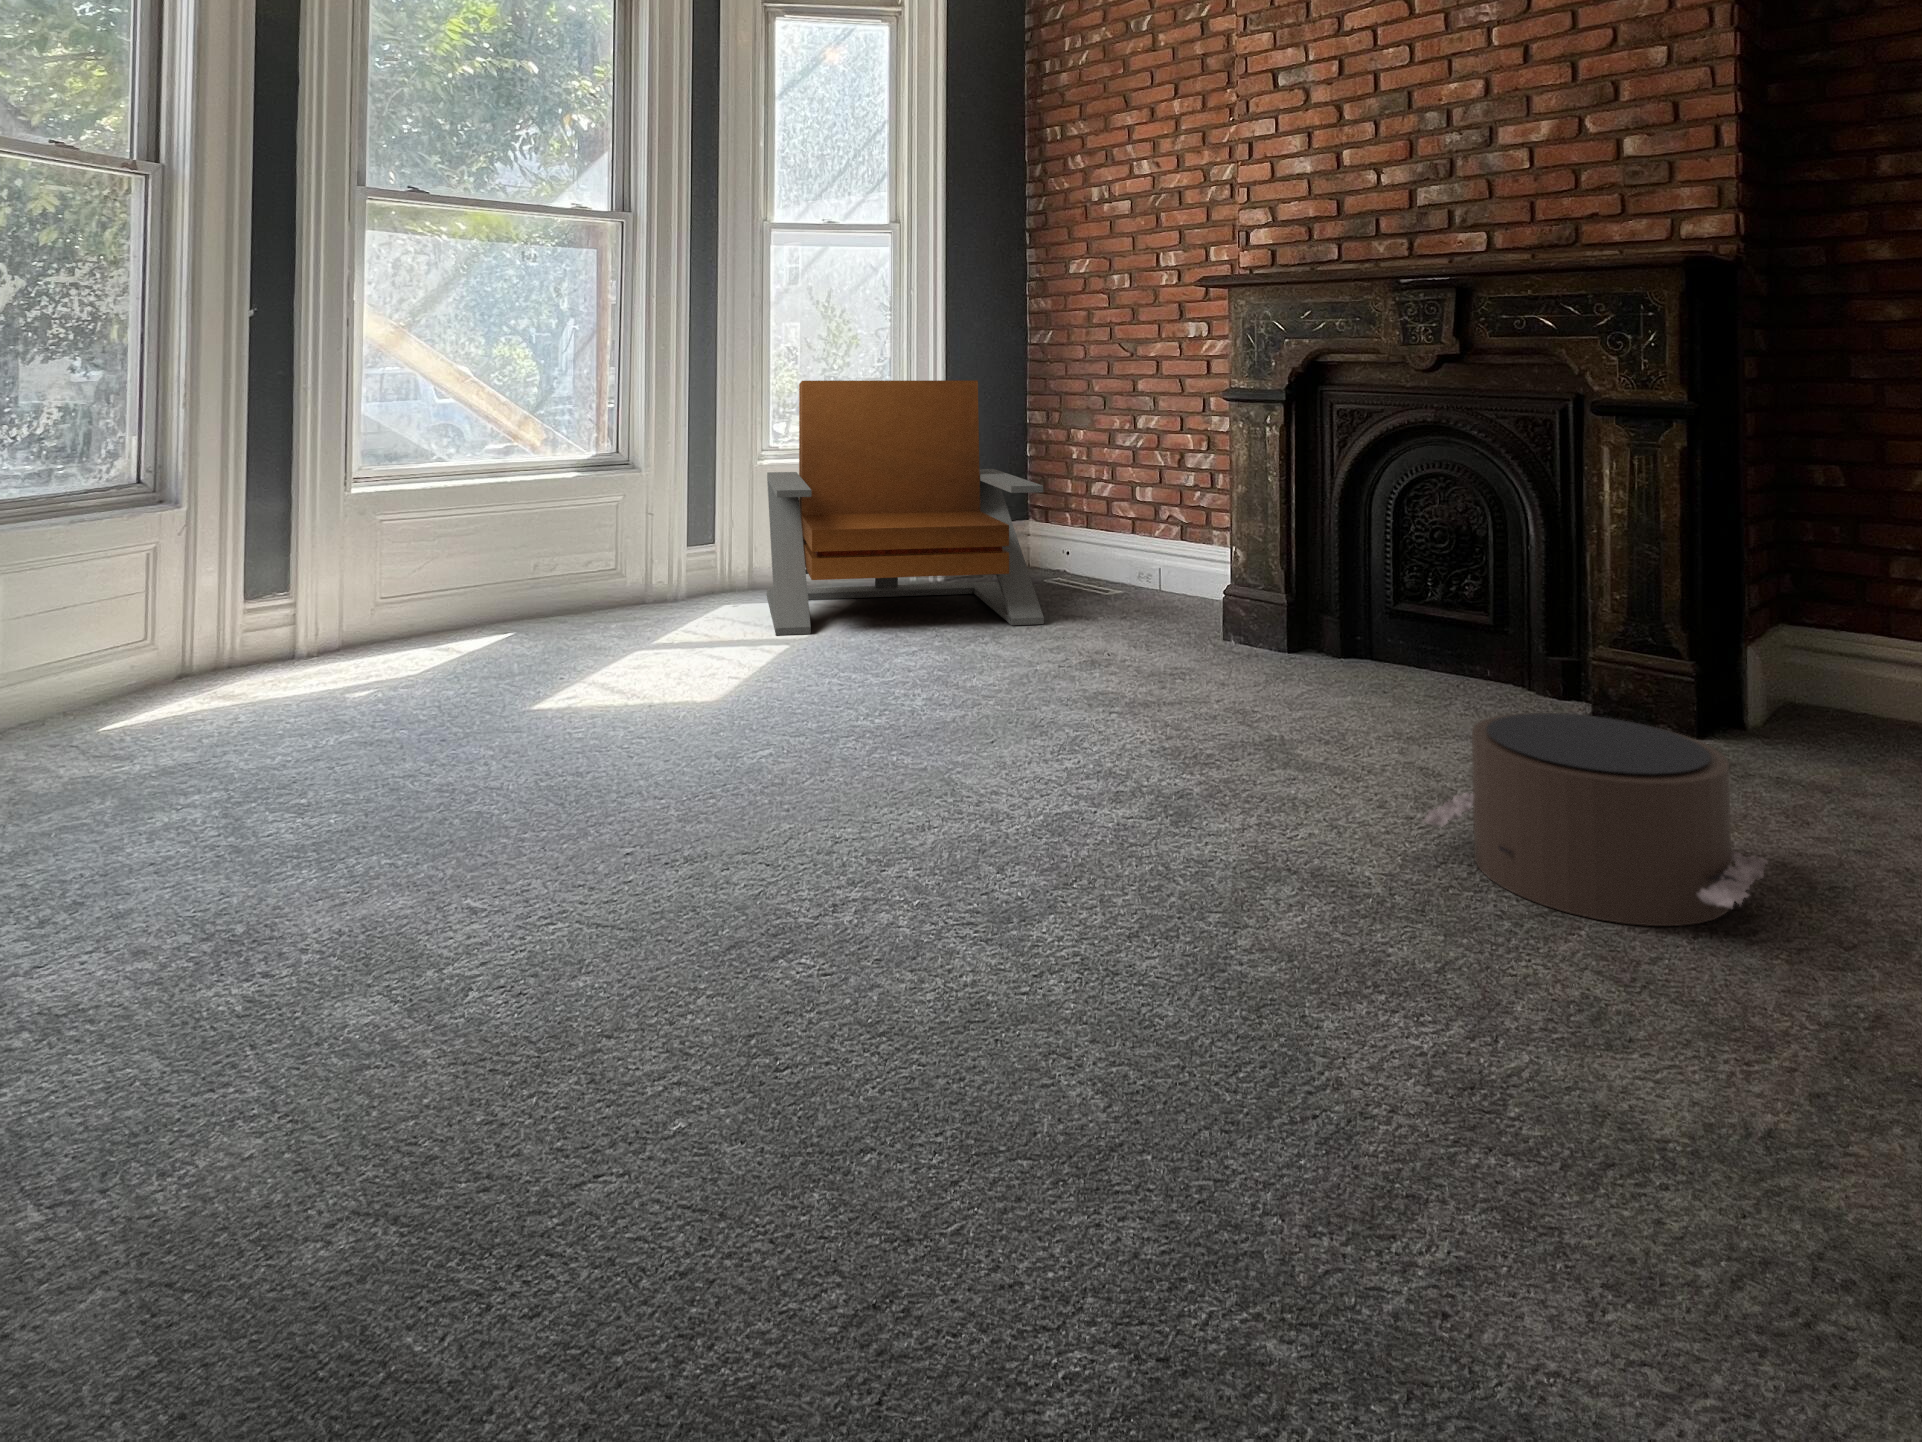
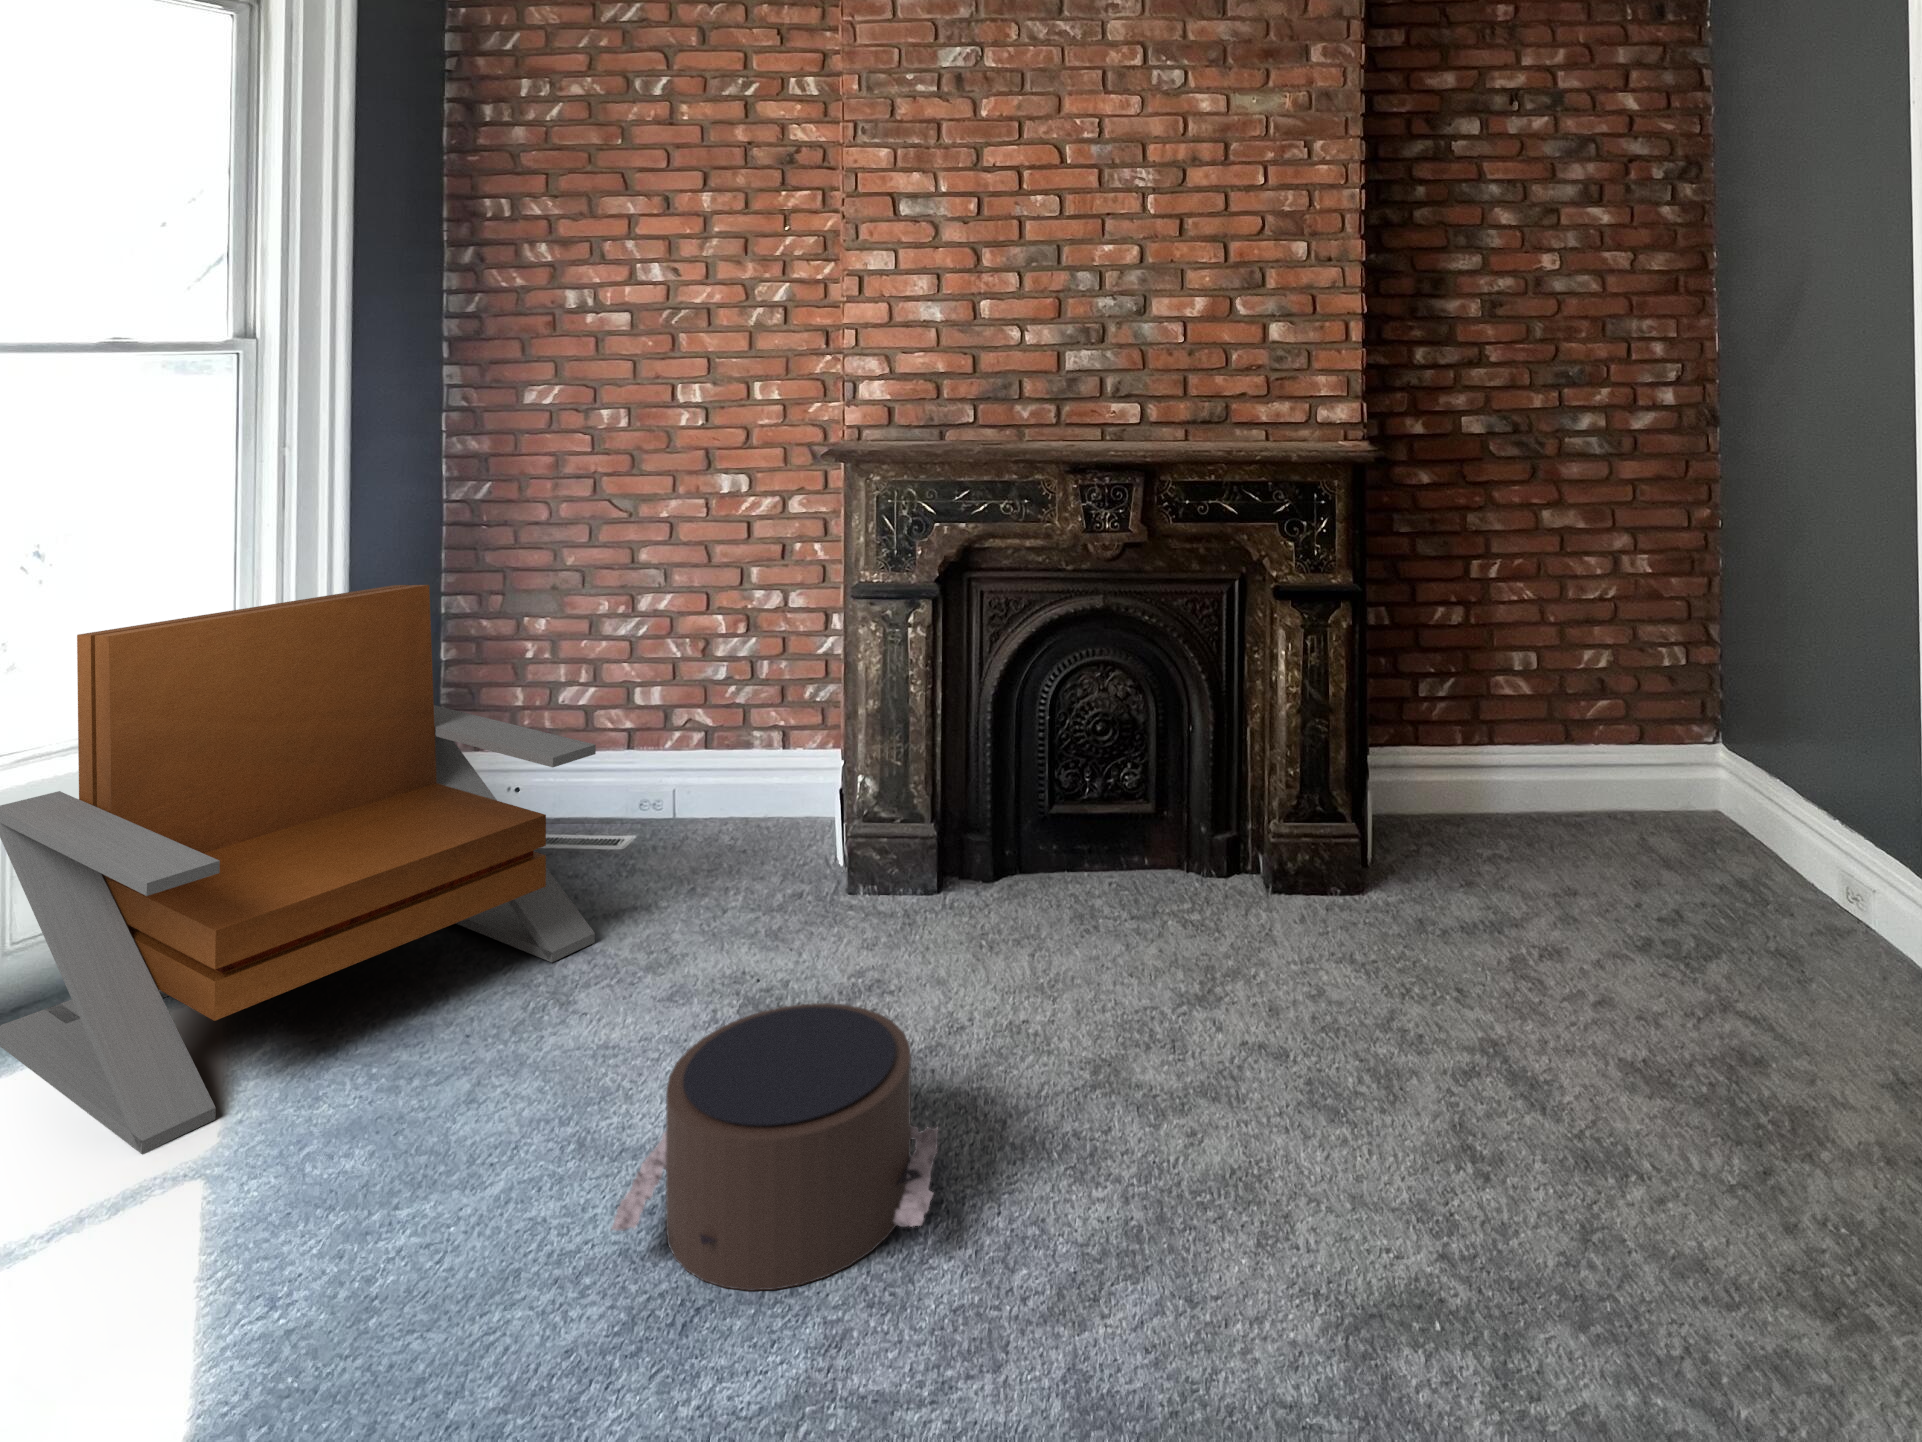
pouf: present [1423,713,1768,926] -> present [611,1003,939,1290]

